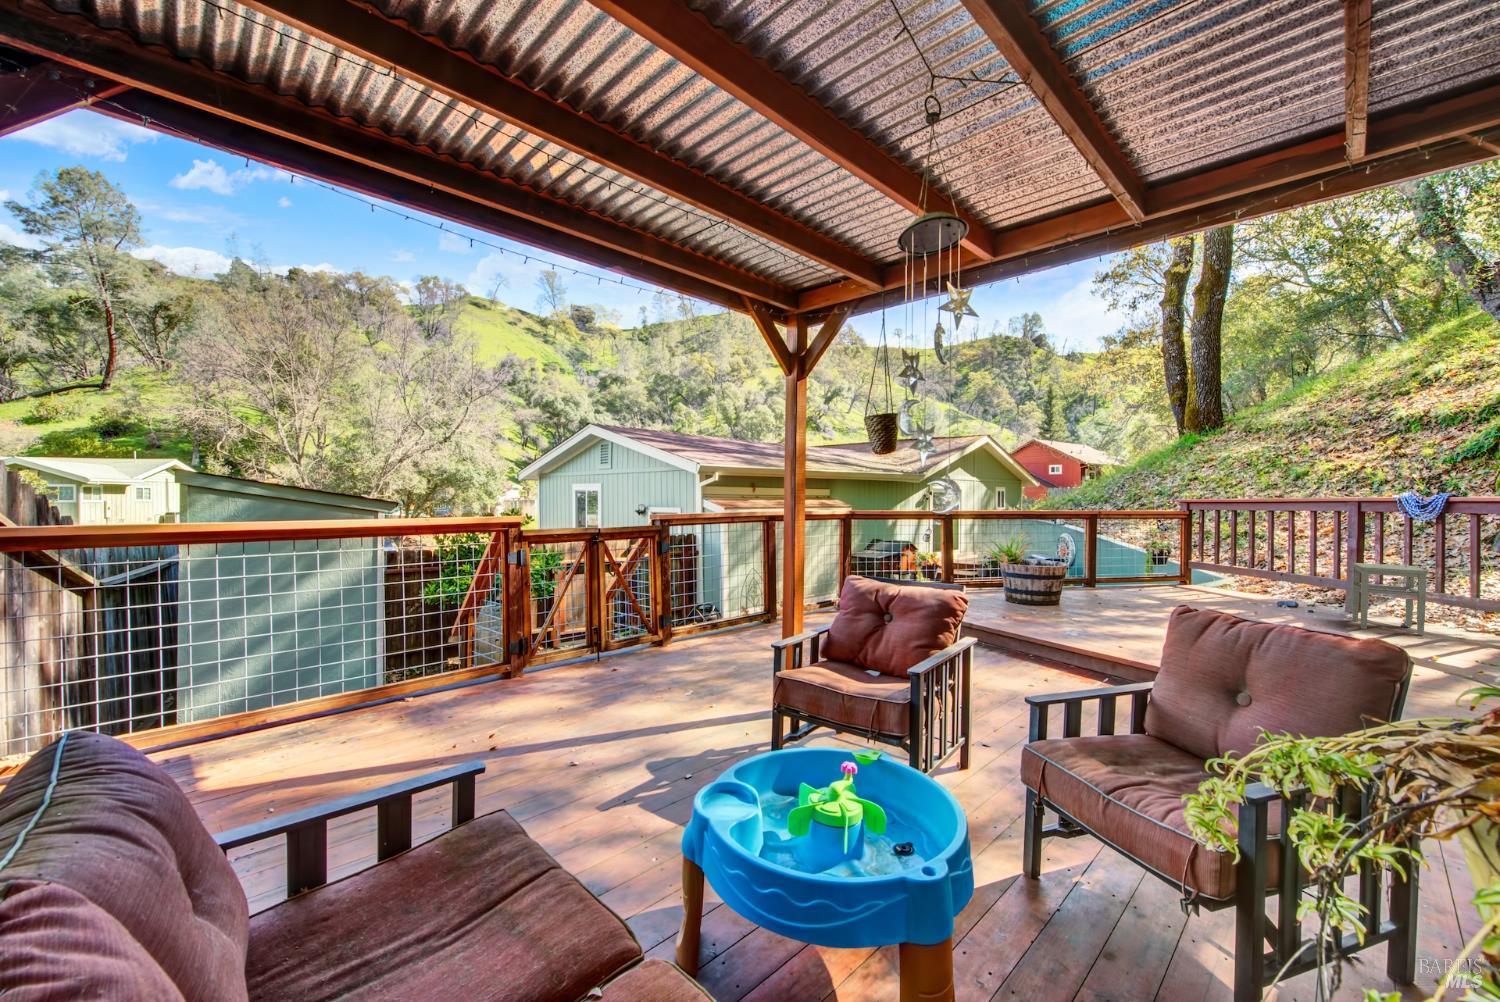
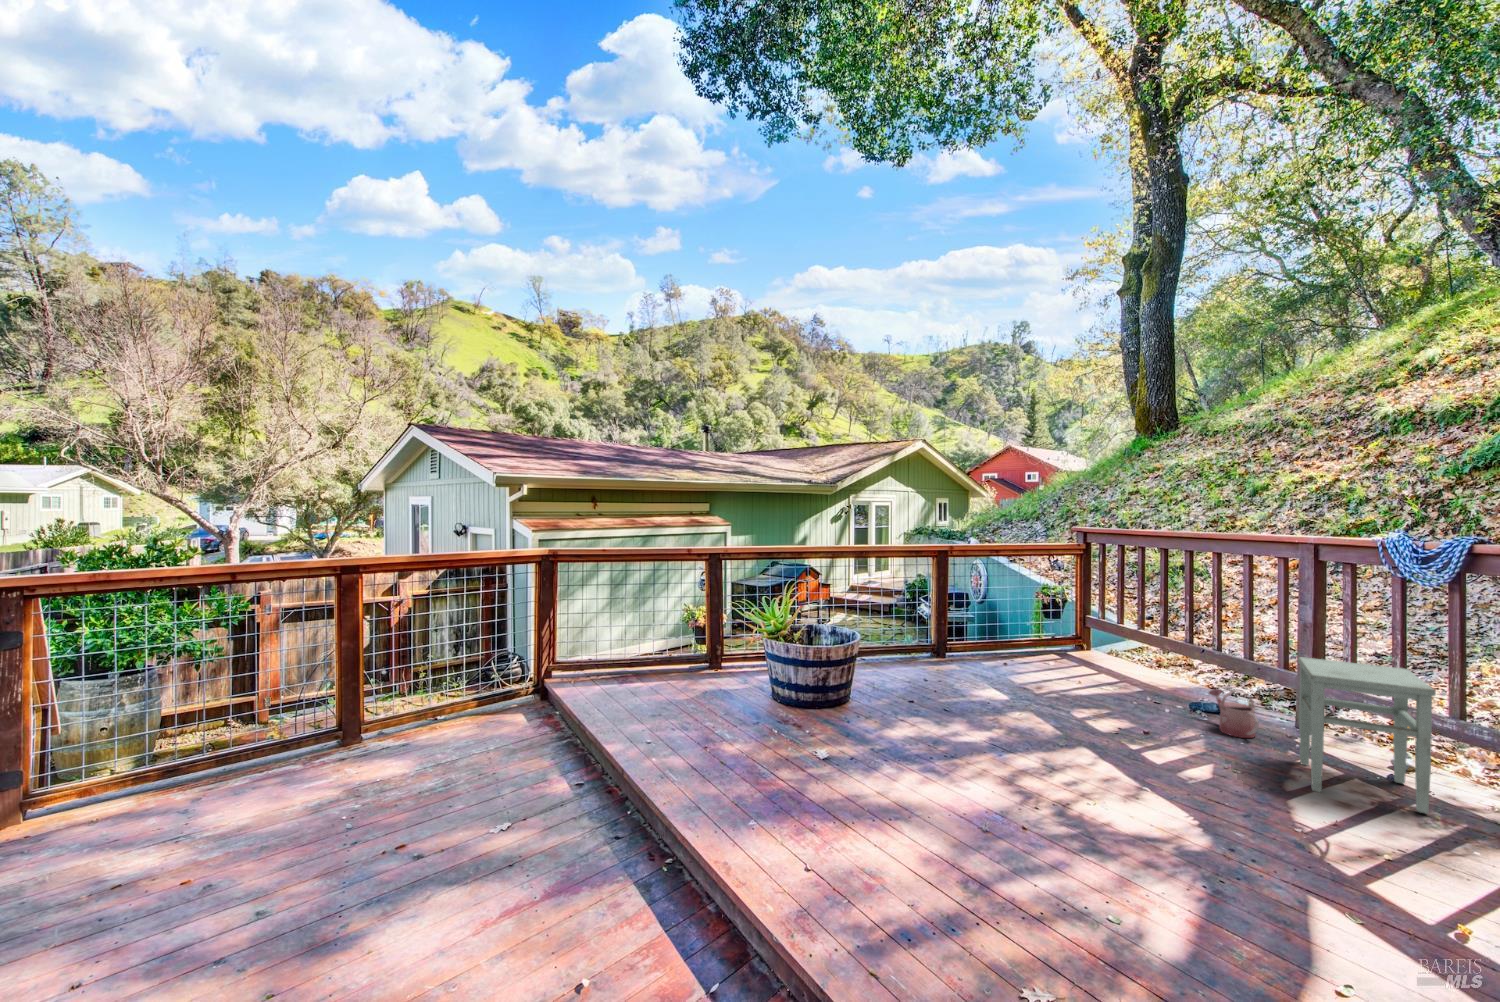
watering can: none [1294,587,1327,613] -> present [1209,689,1259,738]

